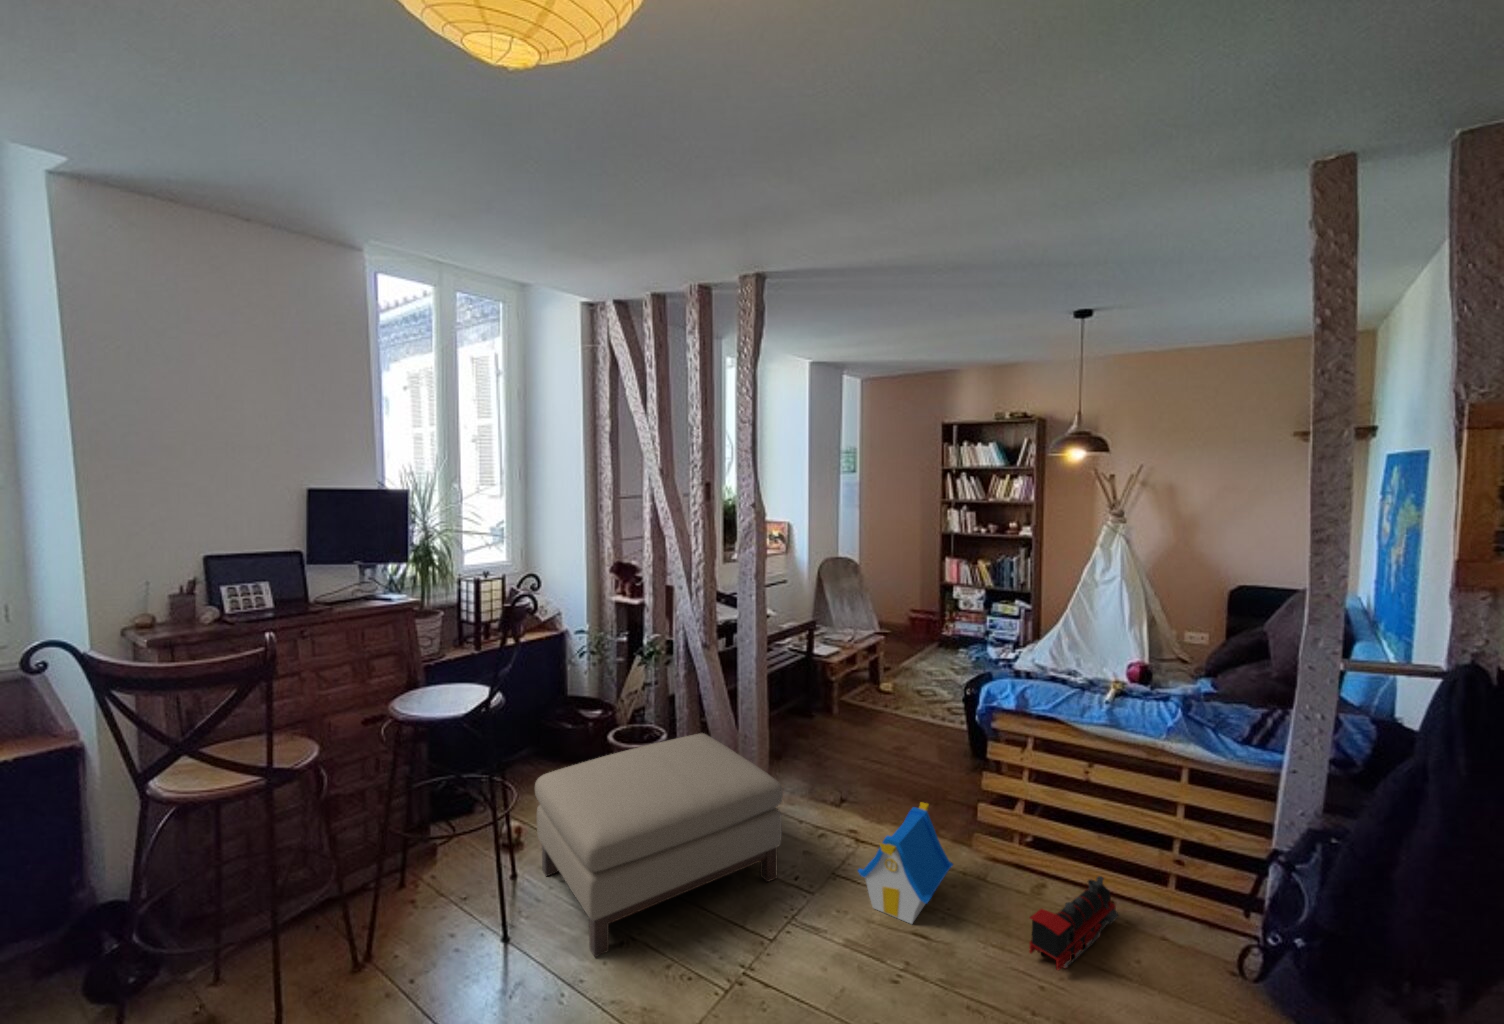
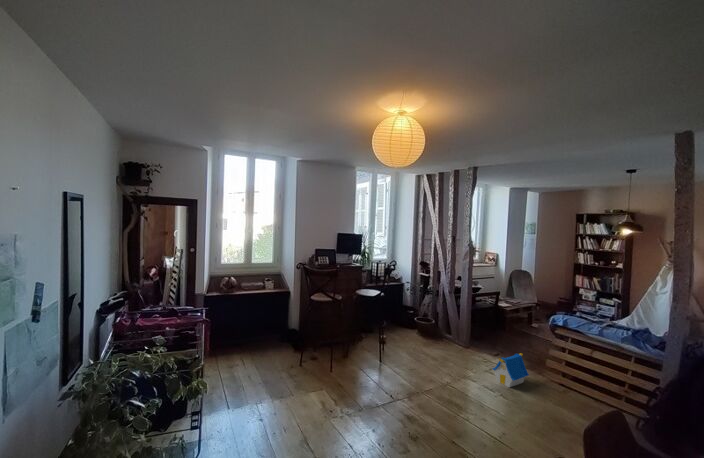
ottoman: present [535,733,783,957] -> none [393,320,469,369]
toy train: present [1029,876,1118,970] -> none [549,388,593,410]

